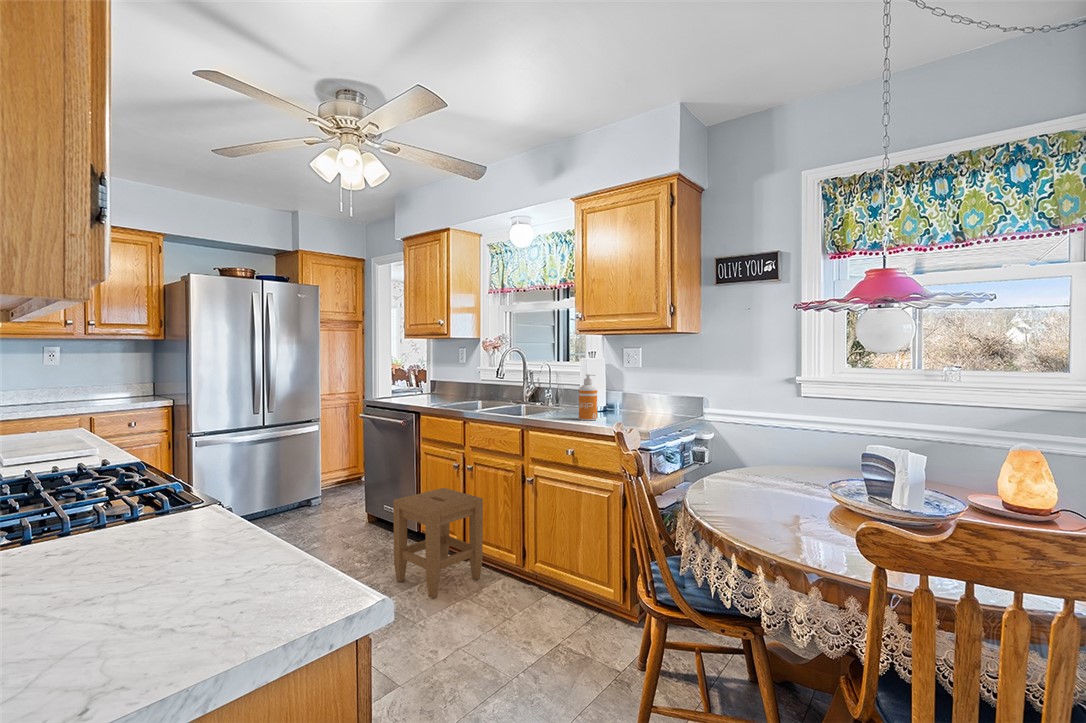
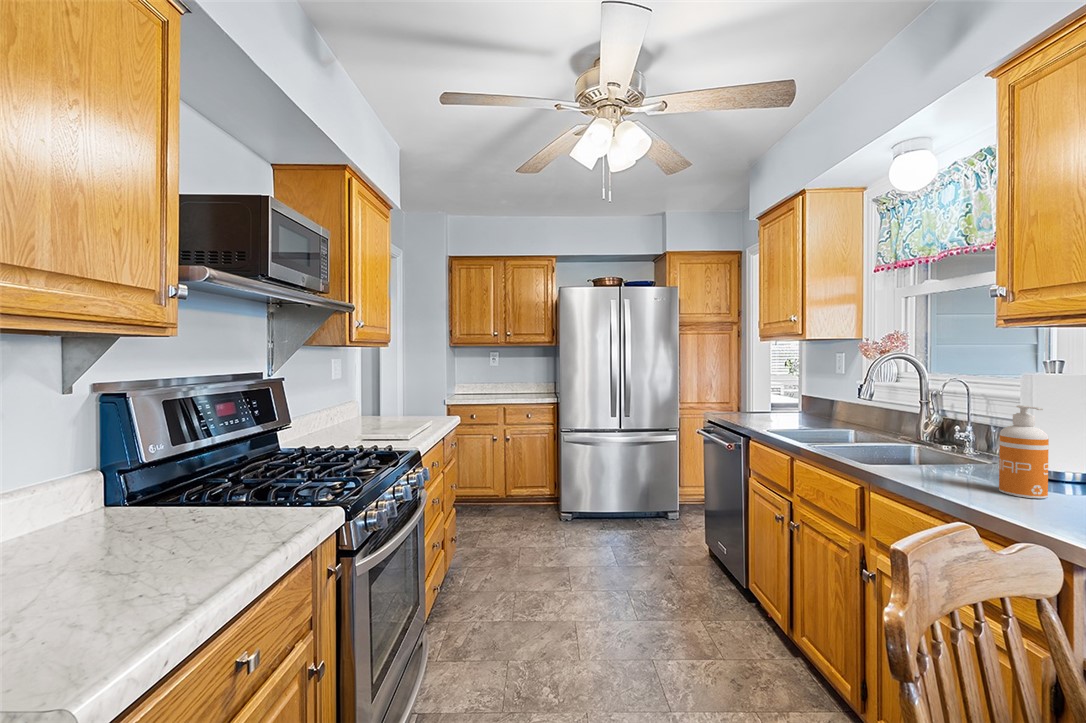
stool: present [393,488,483,599] -> none [686,542,805,694]

